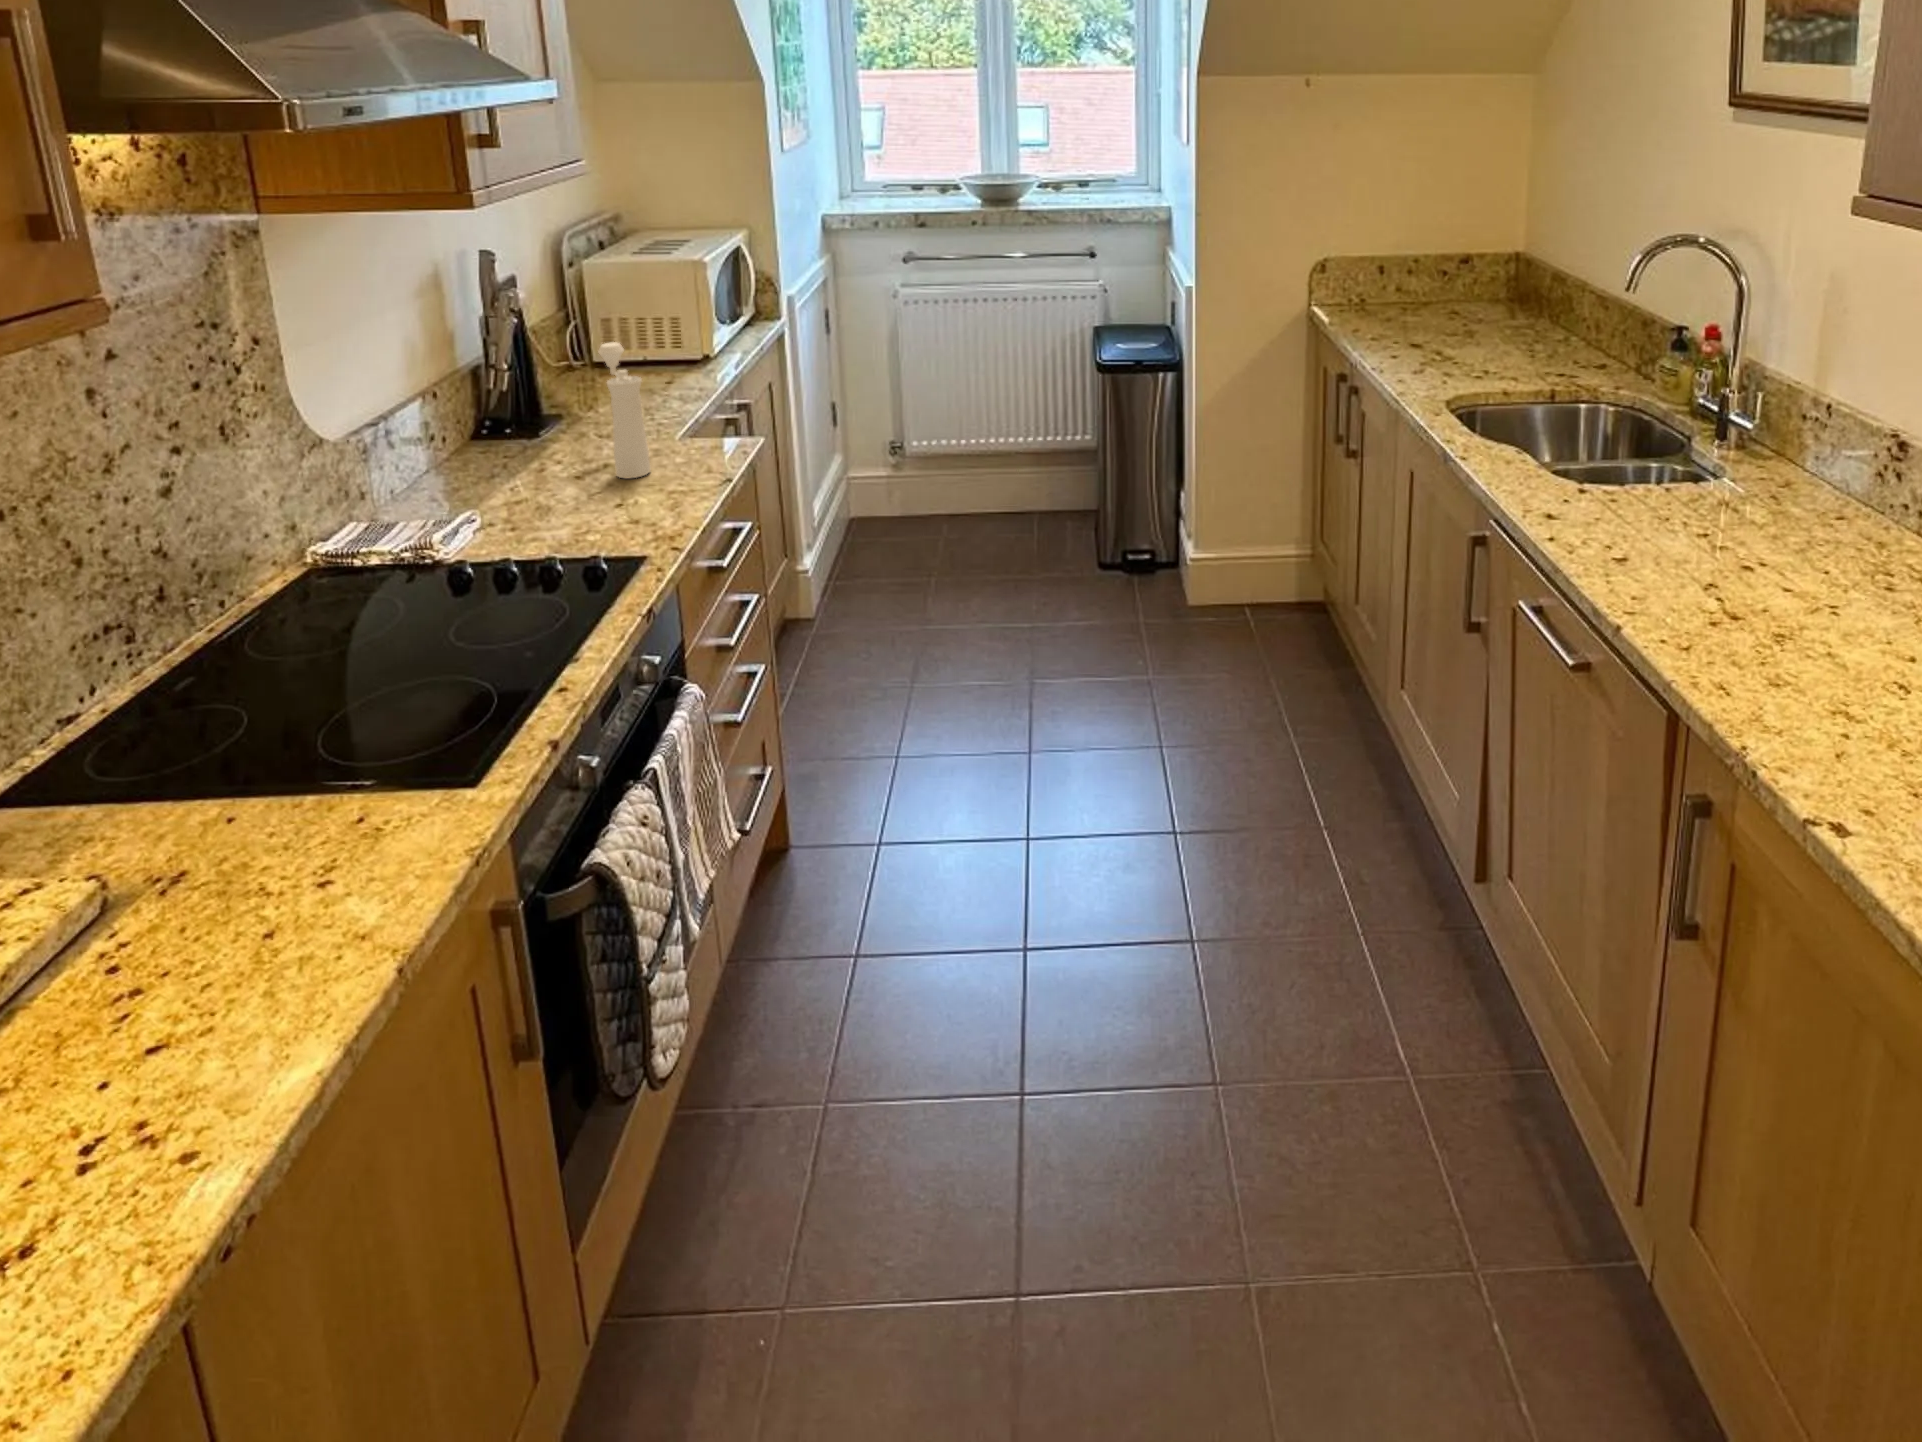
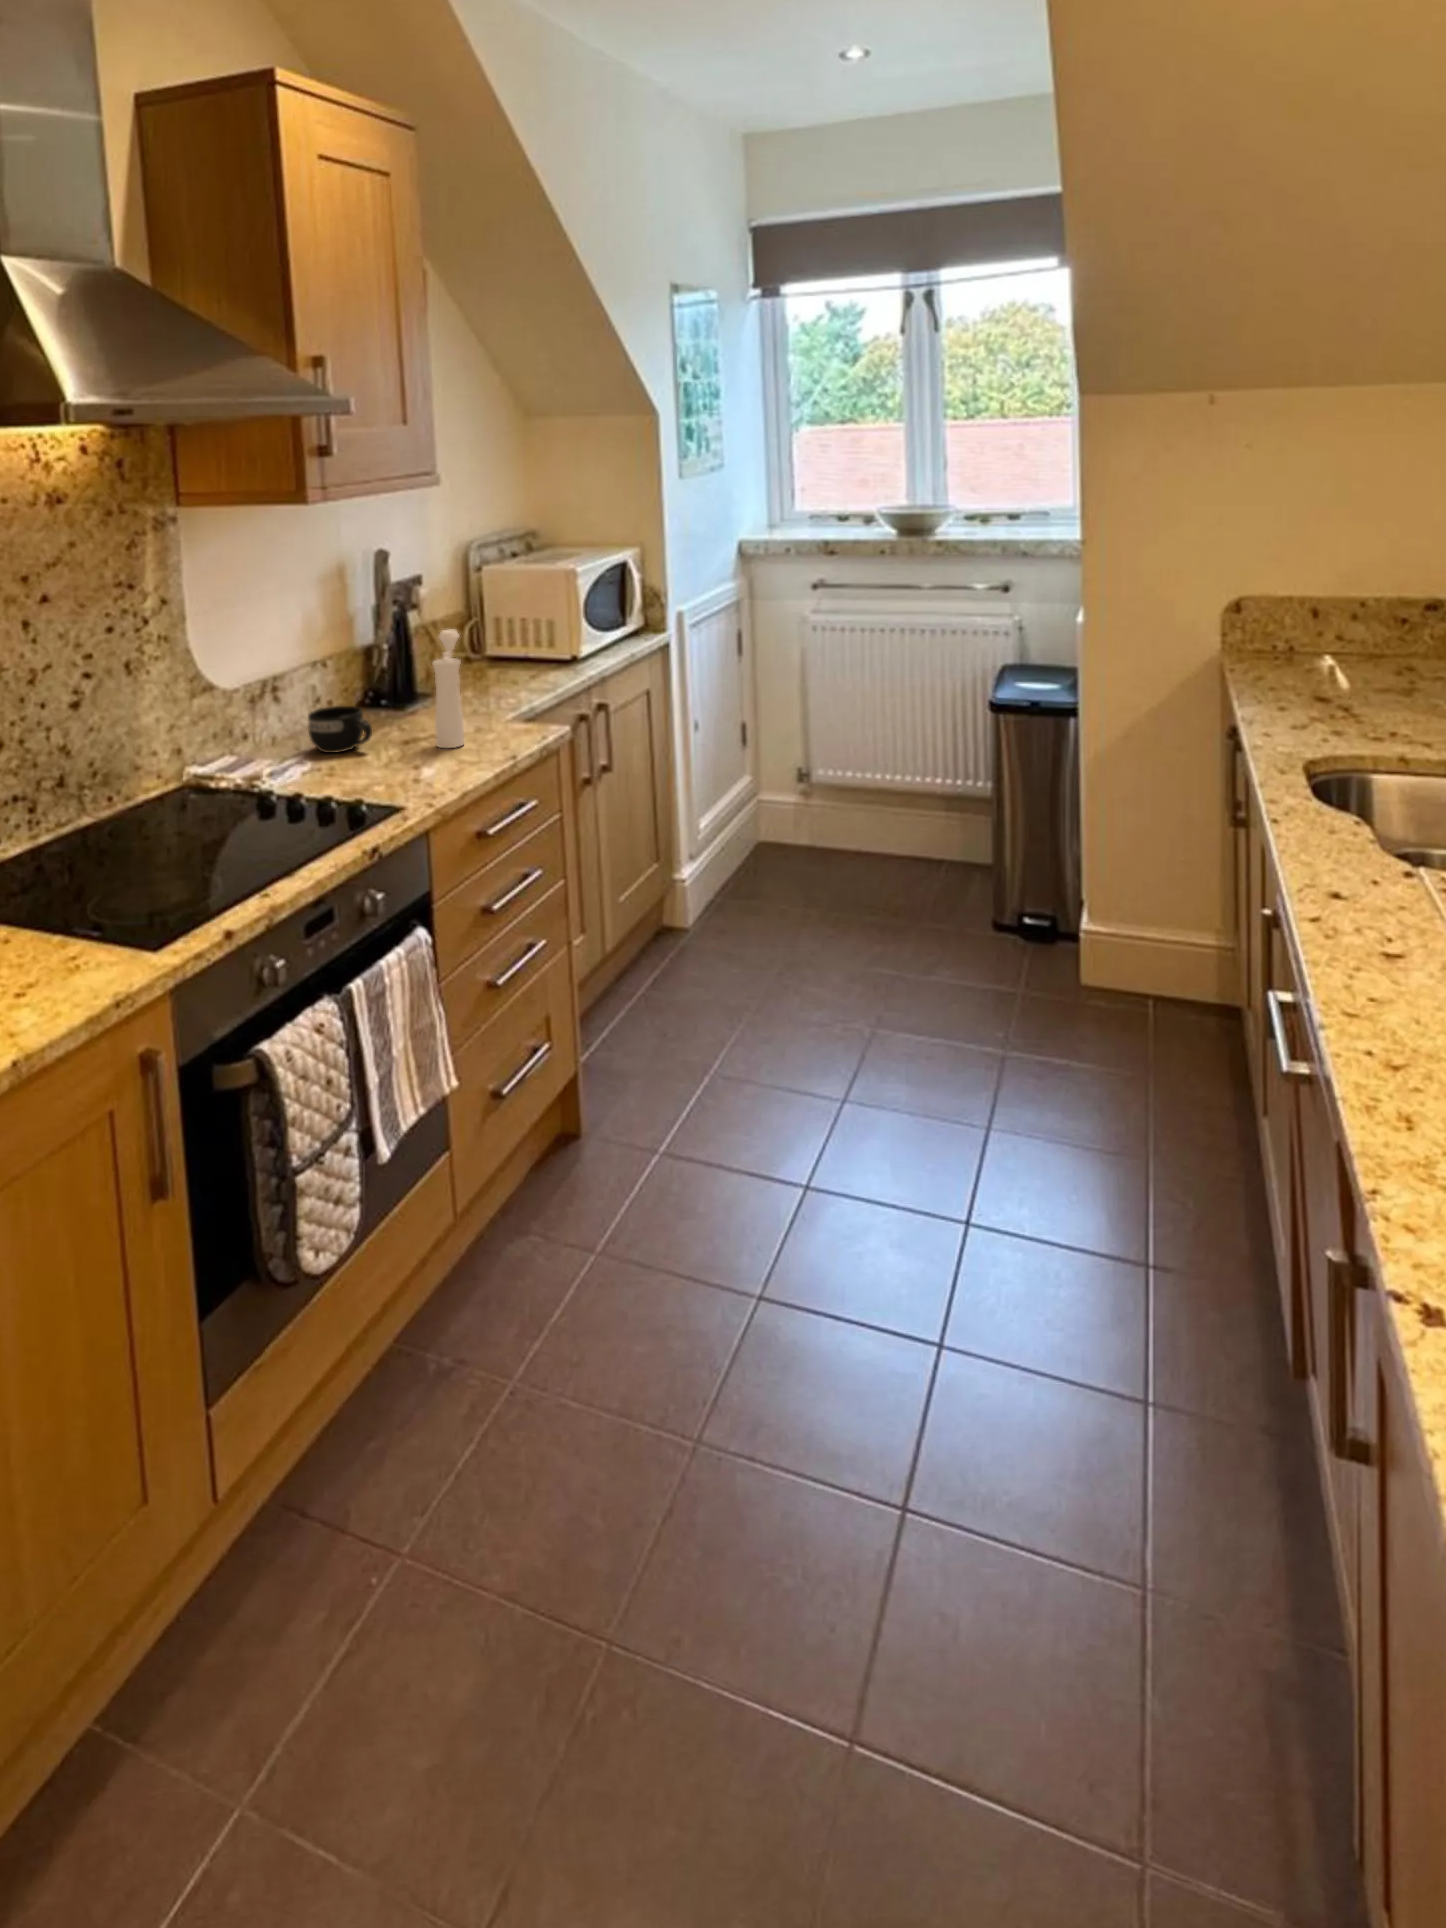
mug: none [449,442,538,502] -> present [308,706,372,753]

